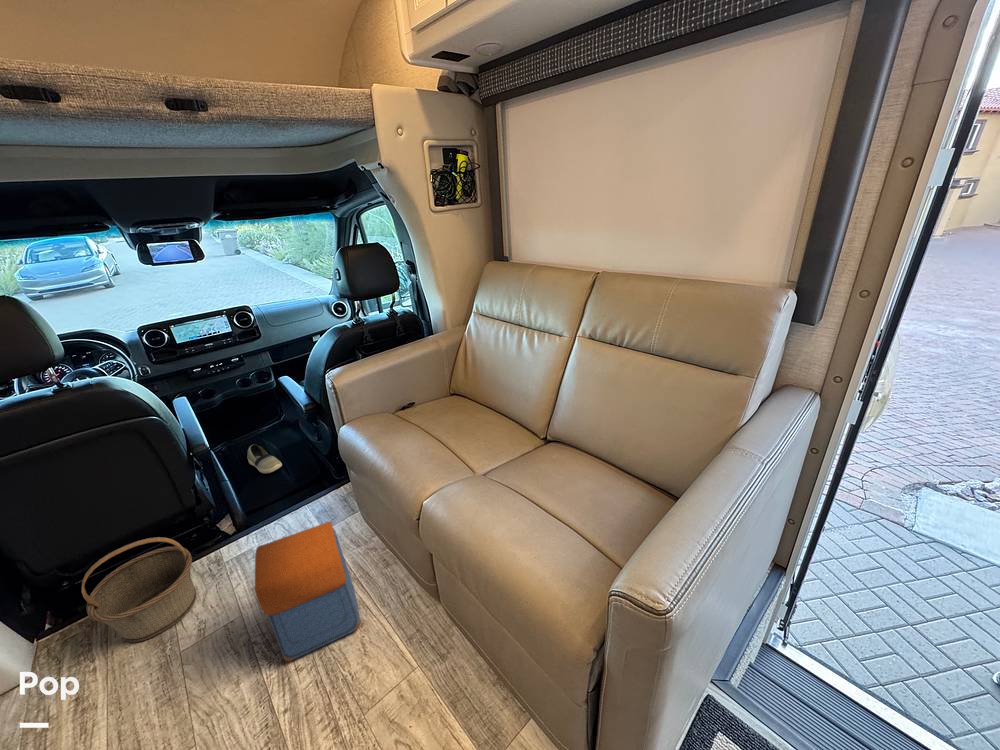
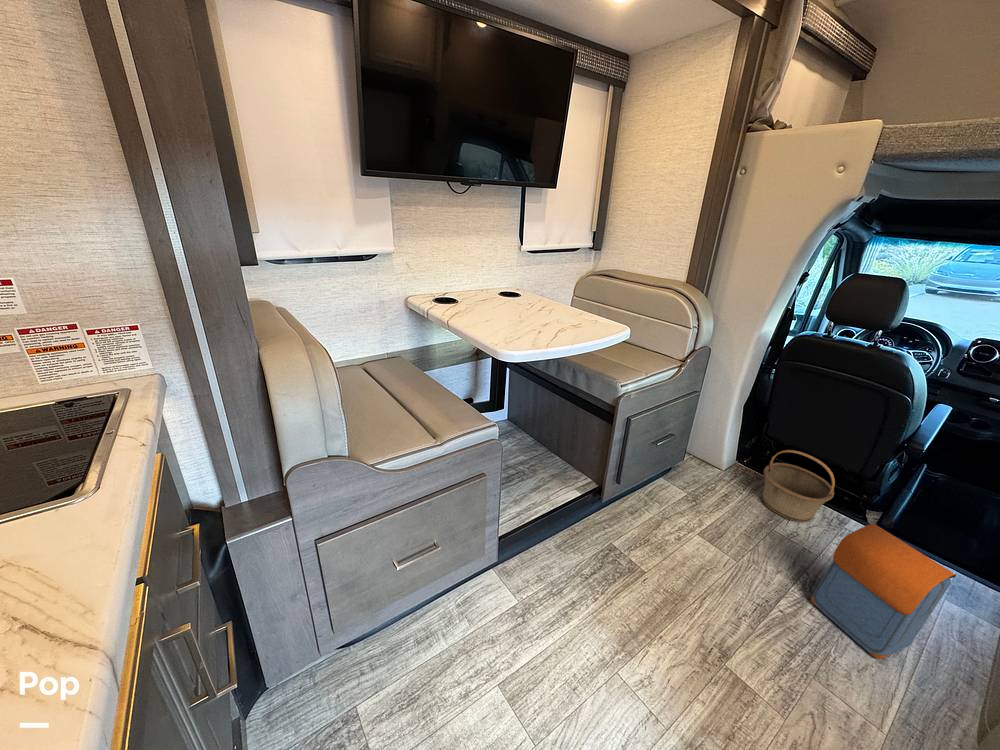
shoe: present [247,445,282,473] -> none [948,493,981,532]

